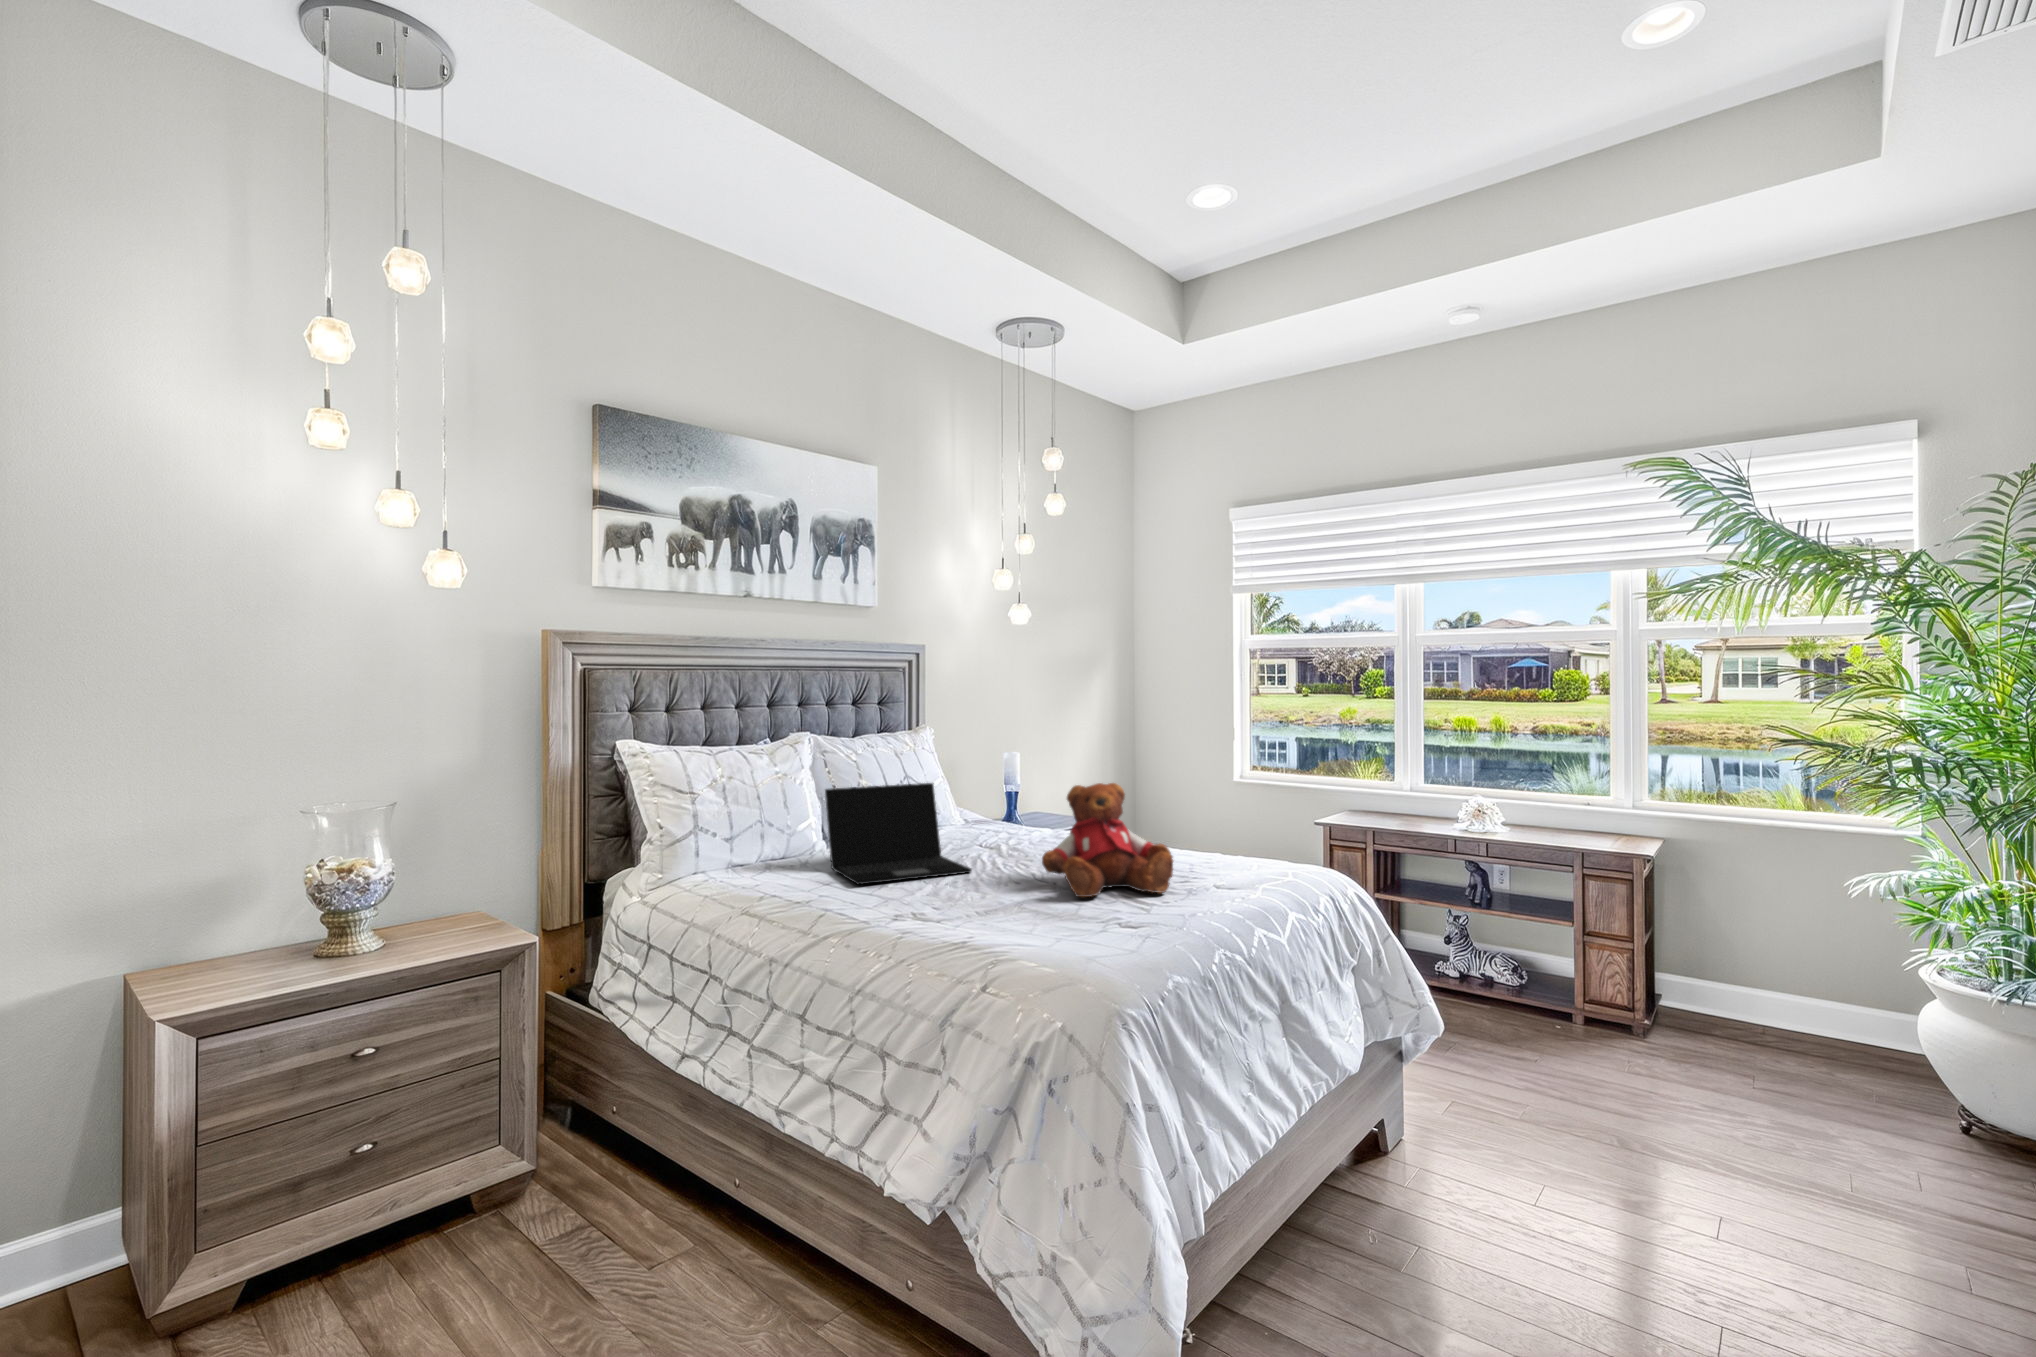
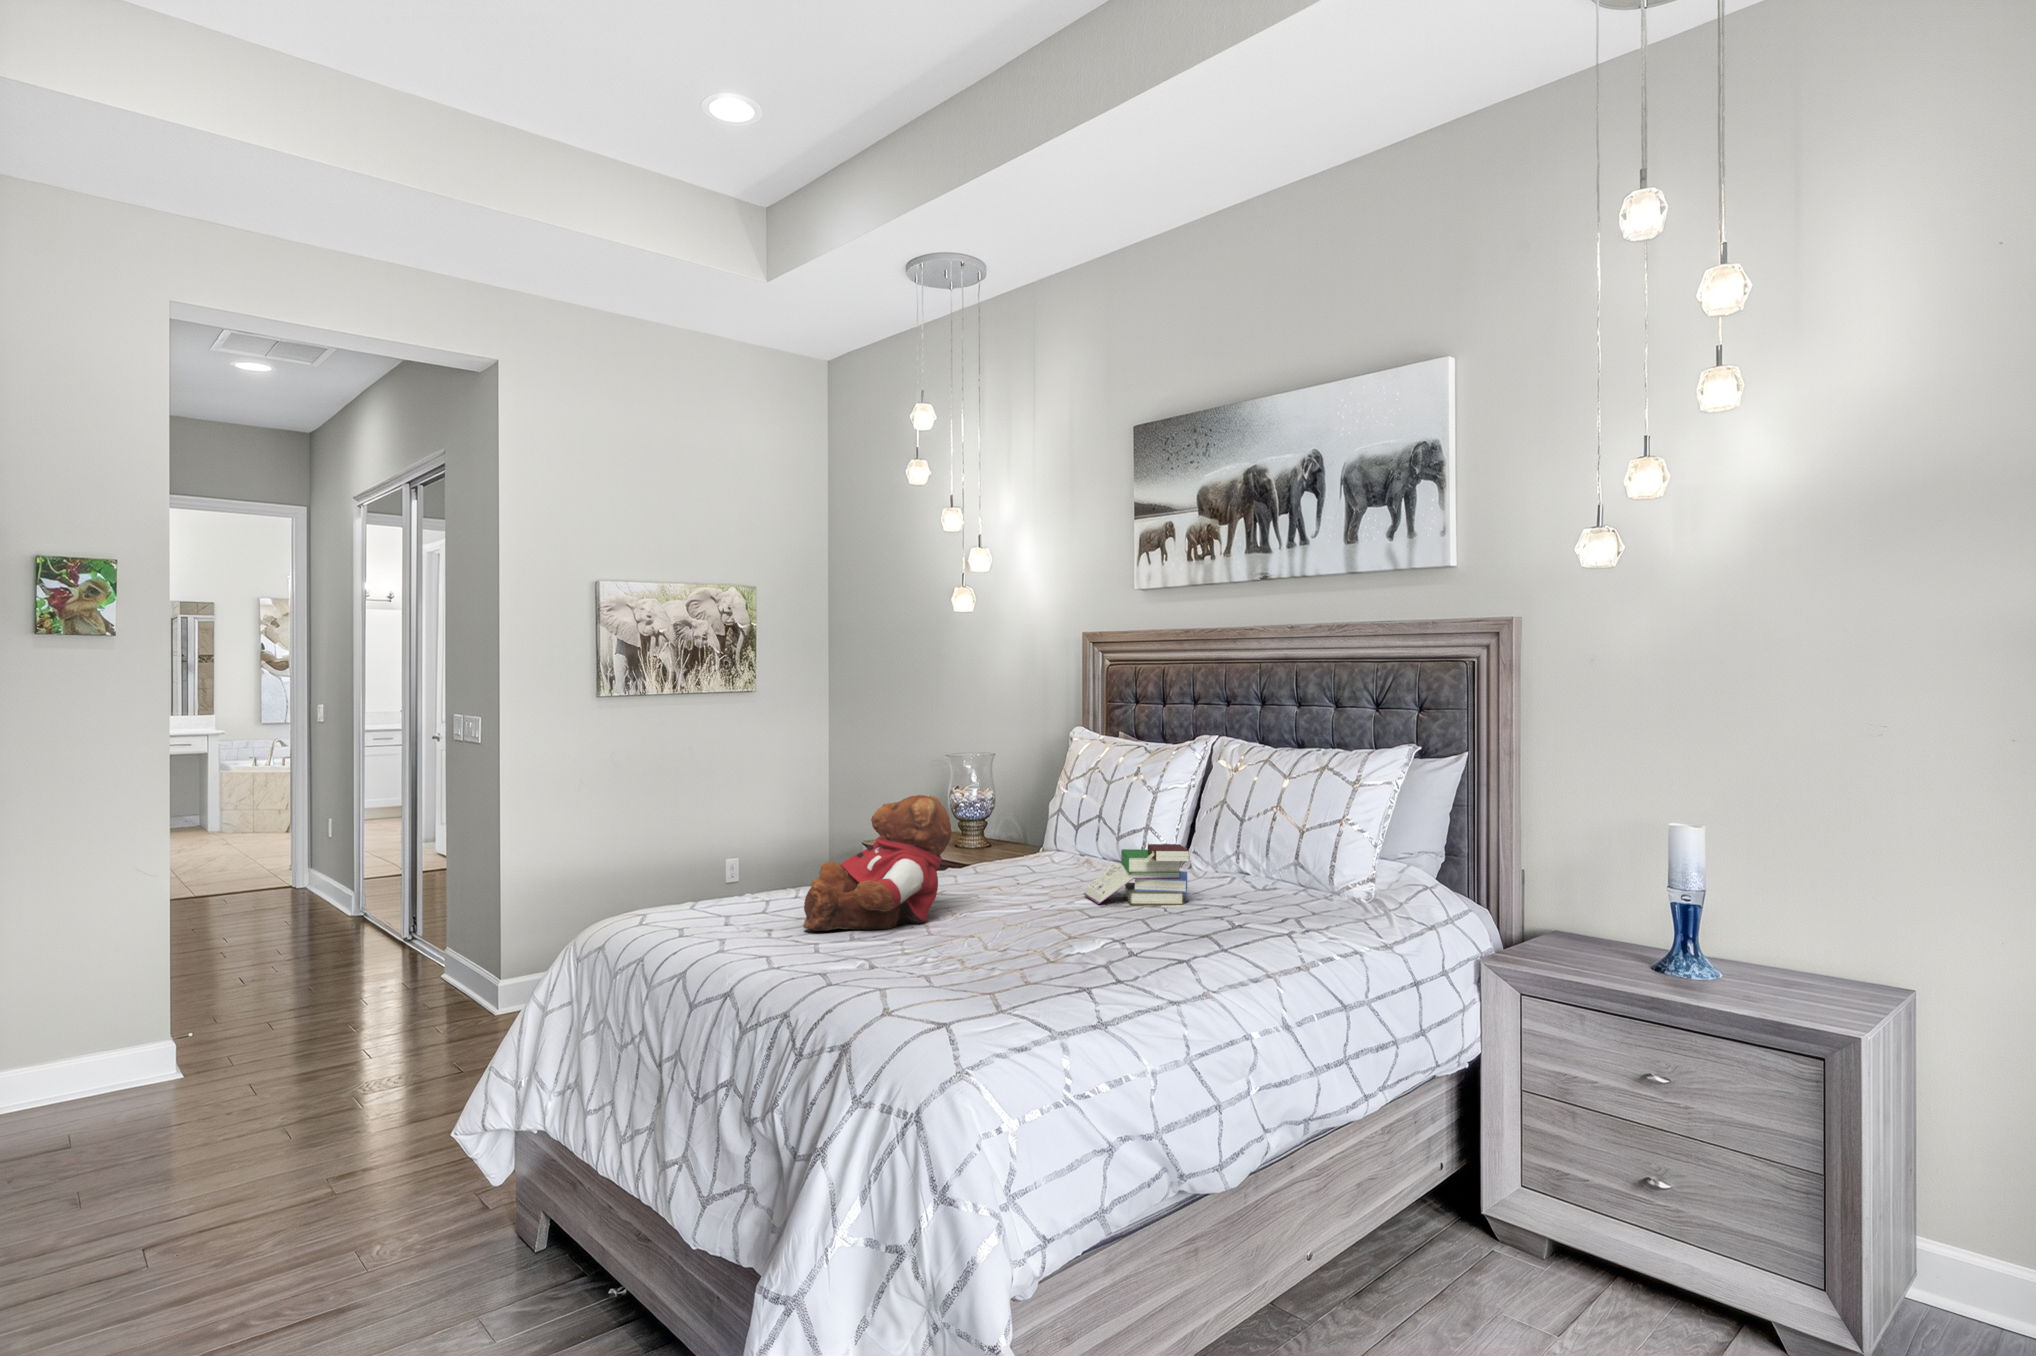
laptop: present [825,783,972,885] -> none [953,784,1103,892]
book: none [974,803,1033,855] -> present [1084,844,1189,905]

